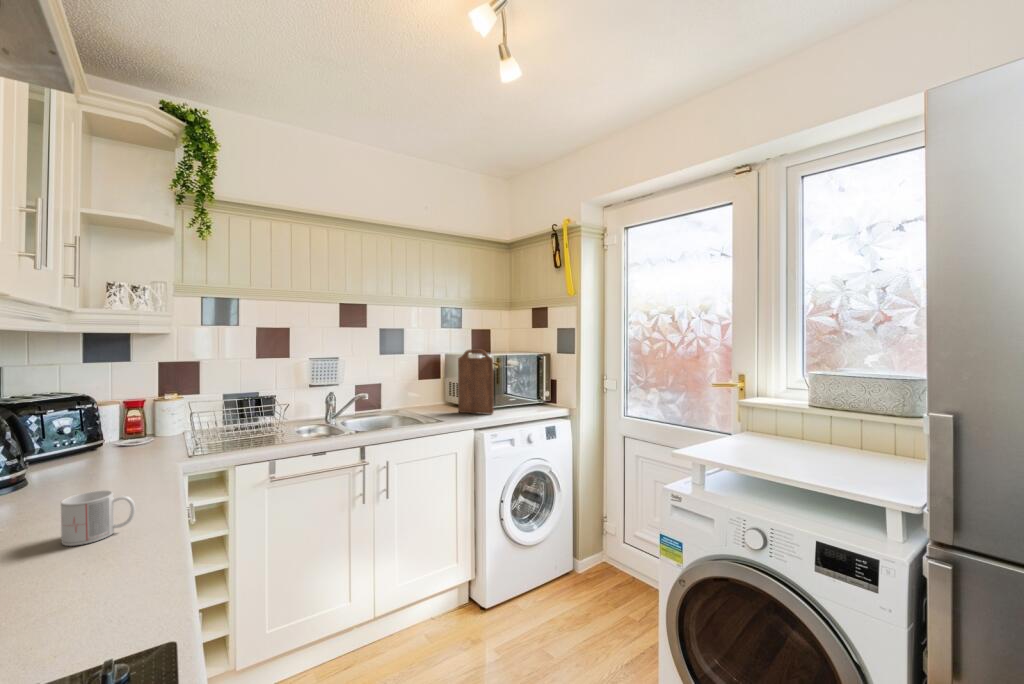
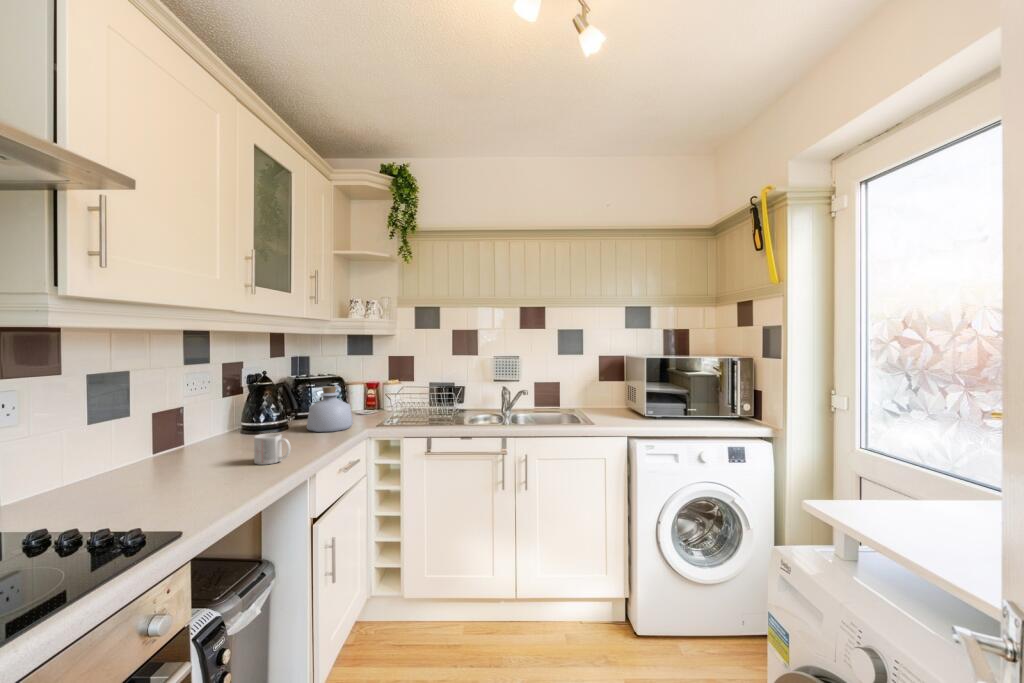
cutting board: present [458,350,494,414] -> none [626,350,662,424]
bottle: none [64,410,149,481] -> present [307,386,353,432]

